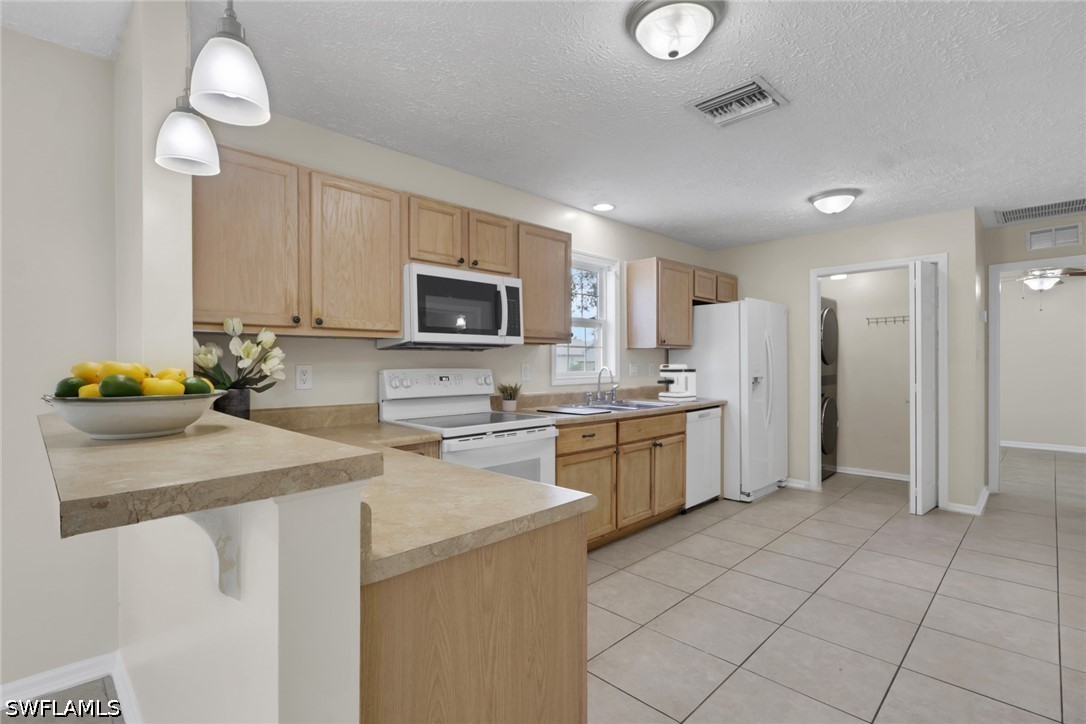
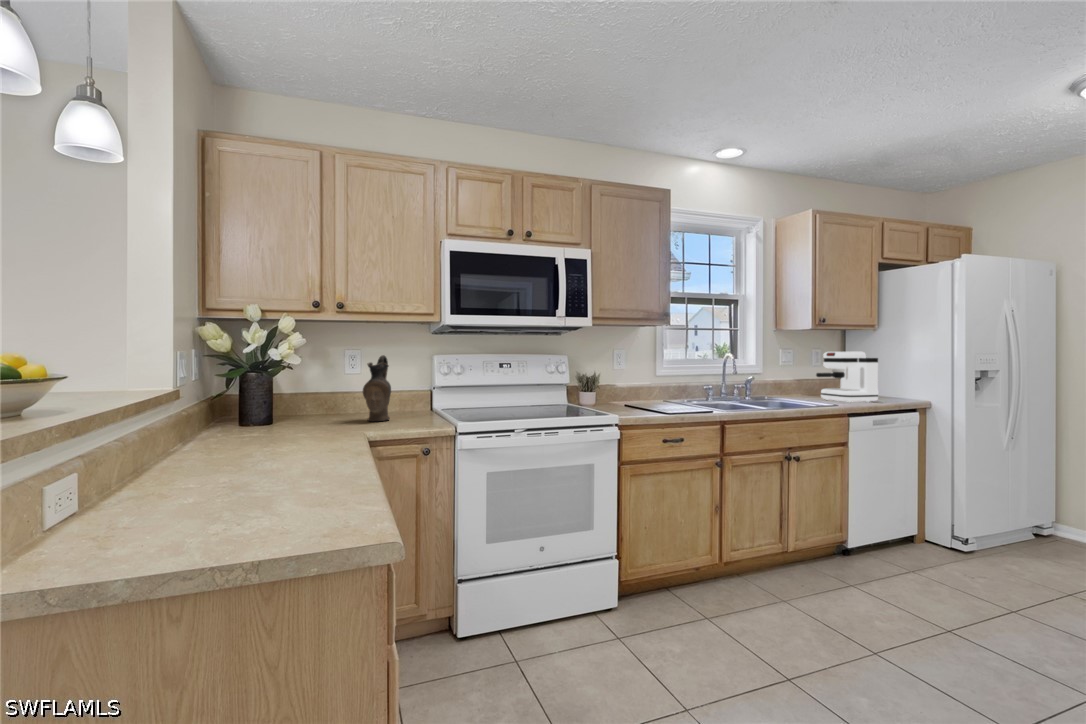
ceramic pitcher: none [341,370,369,433] -> present [363,355,391,421]

